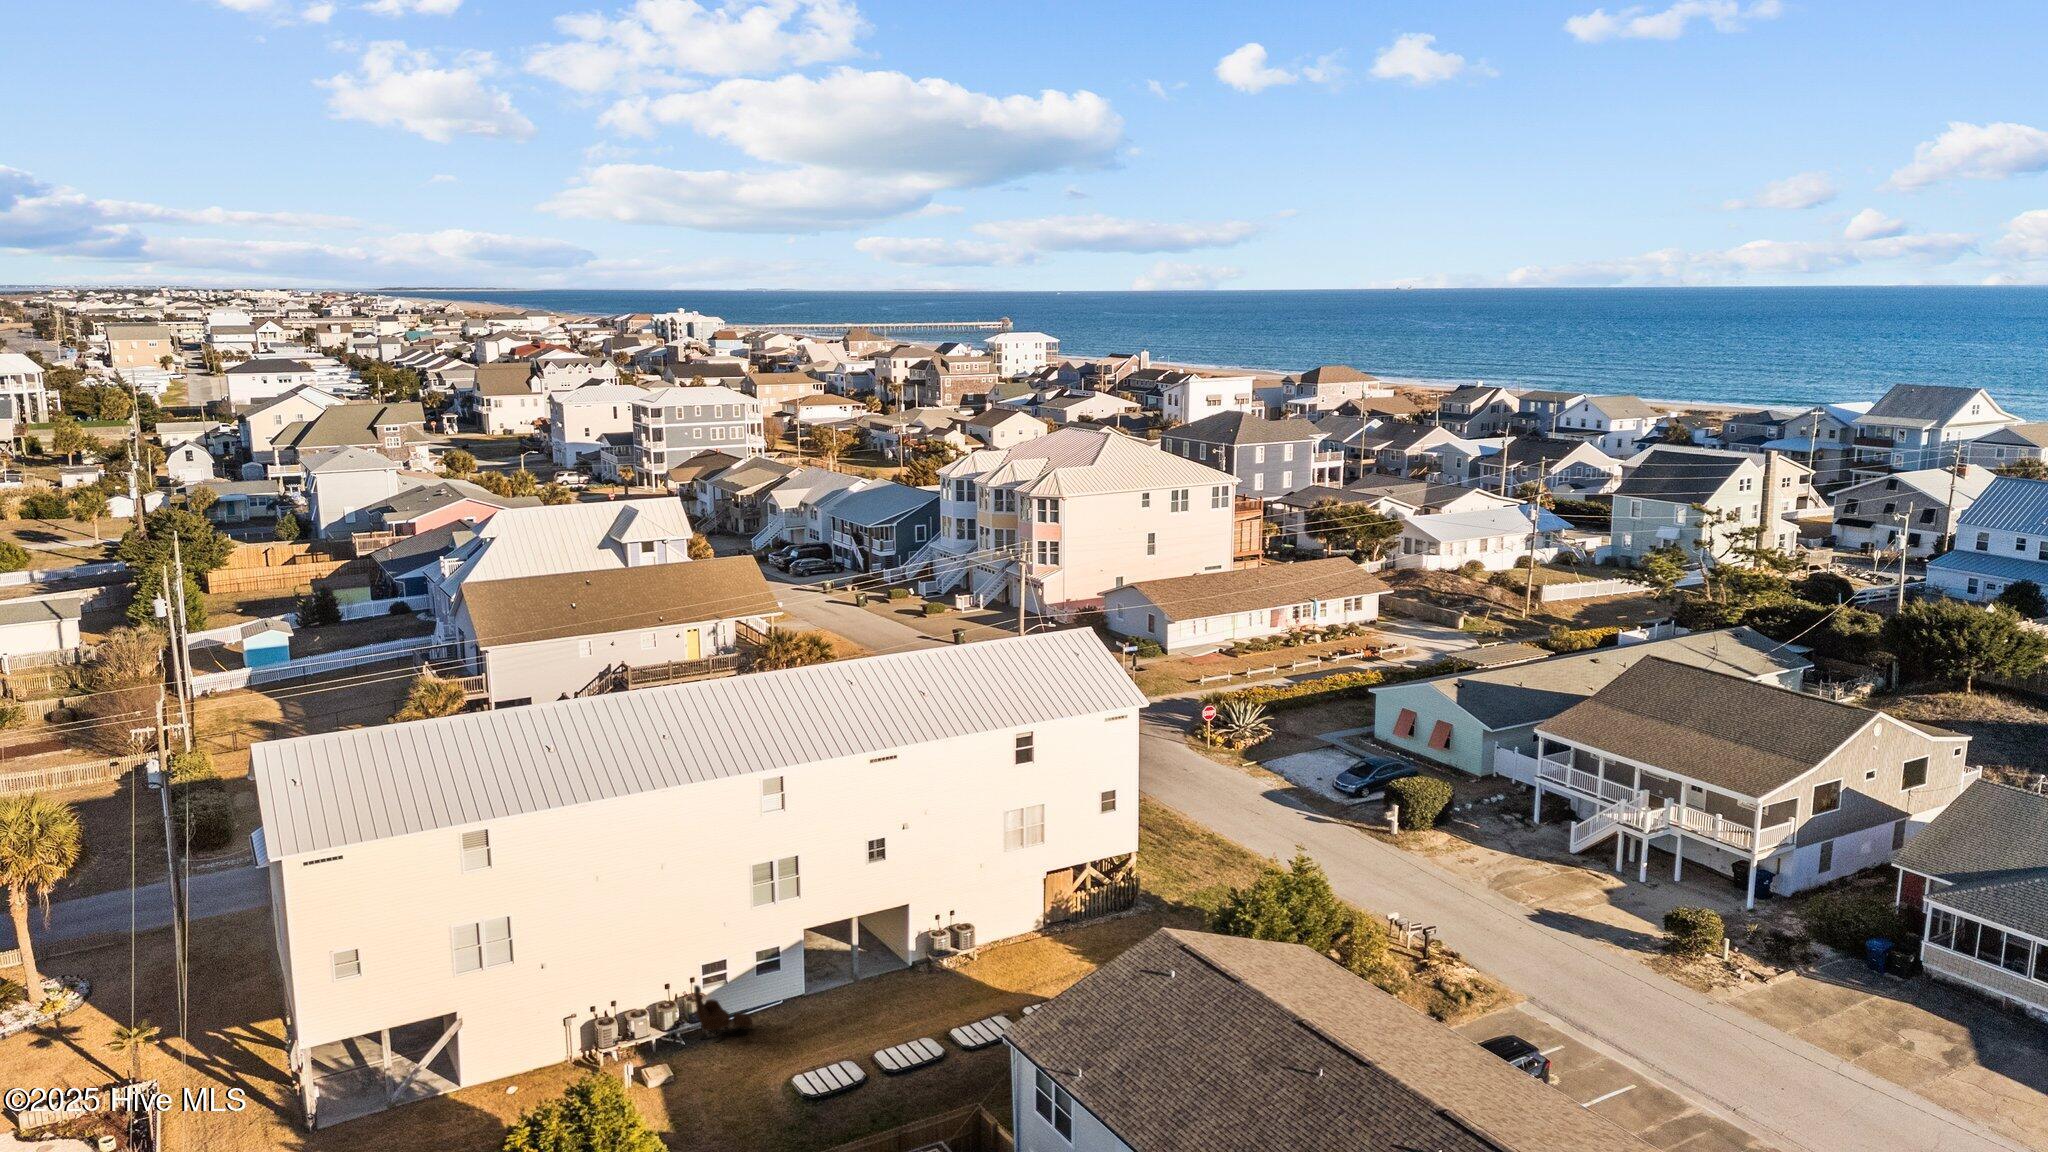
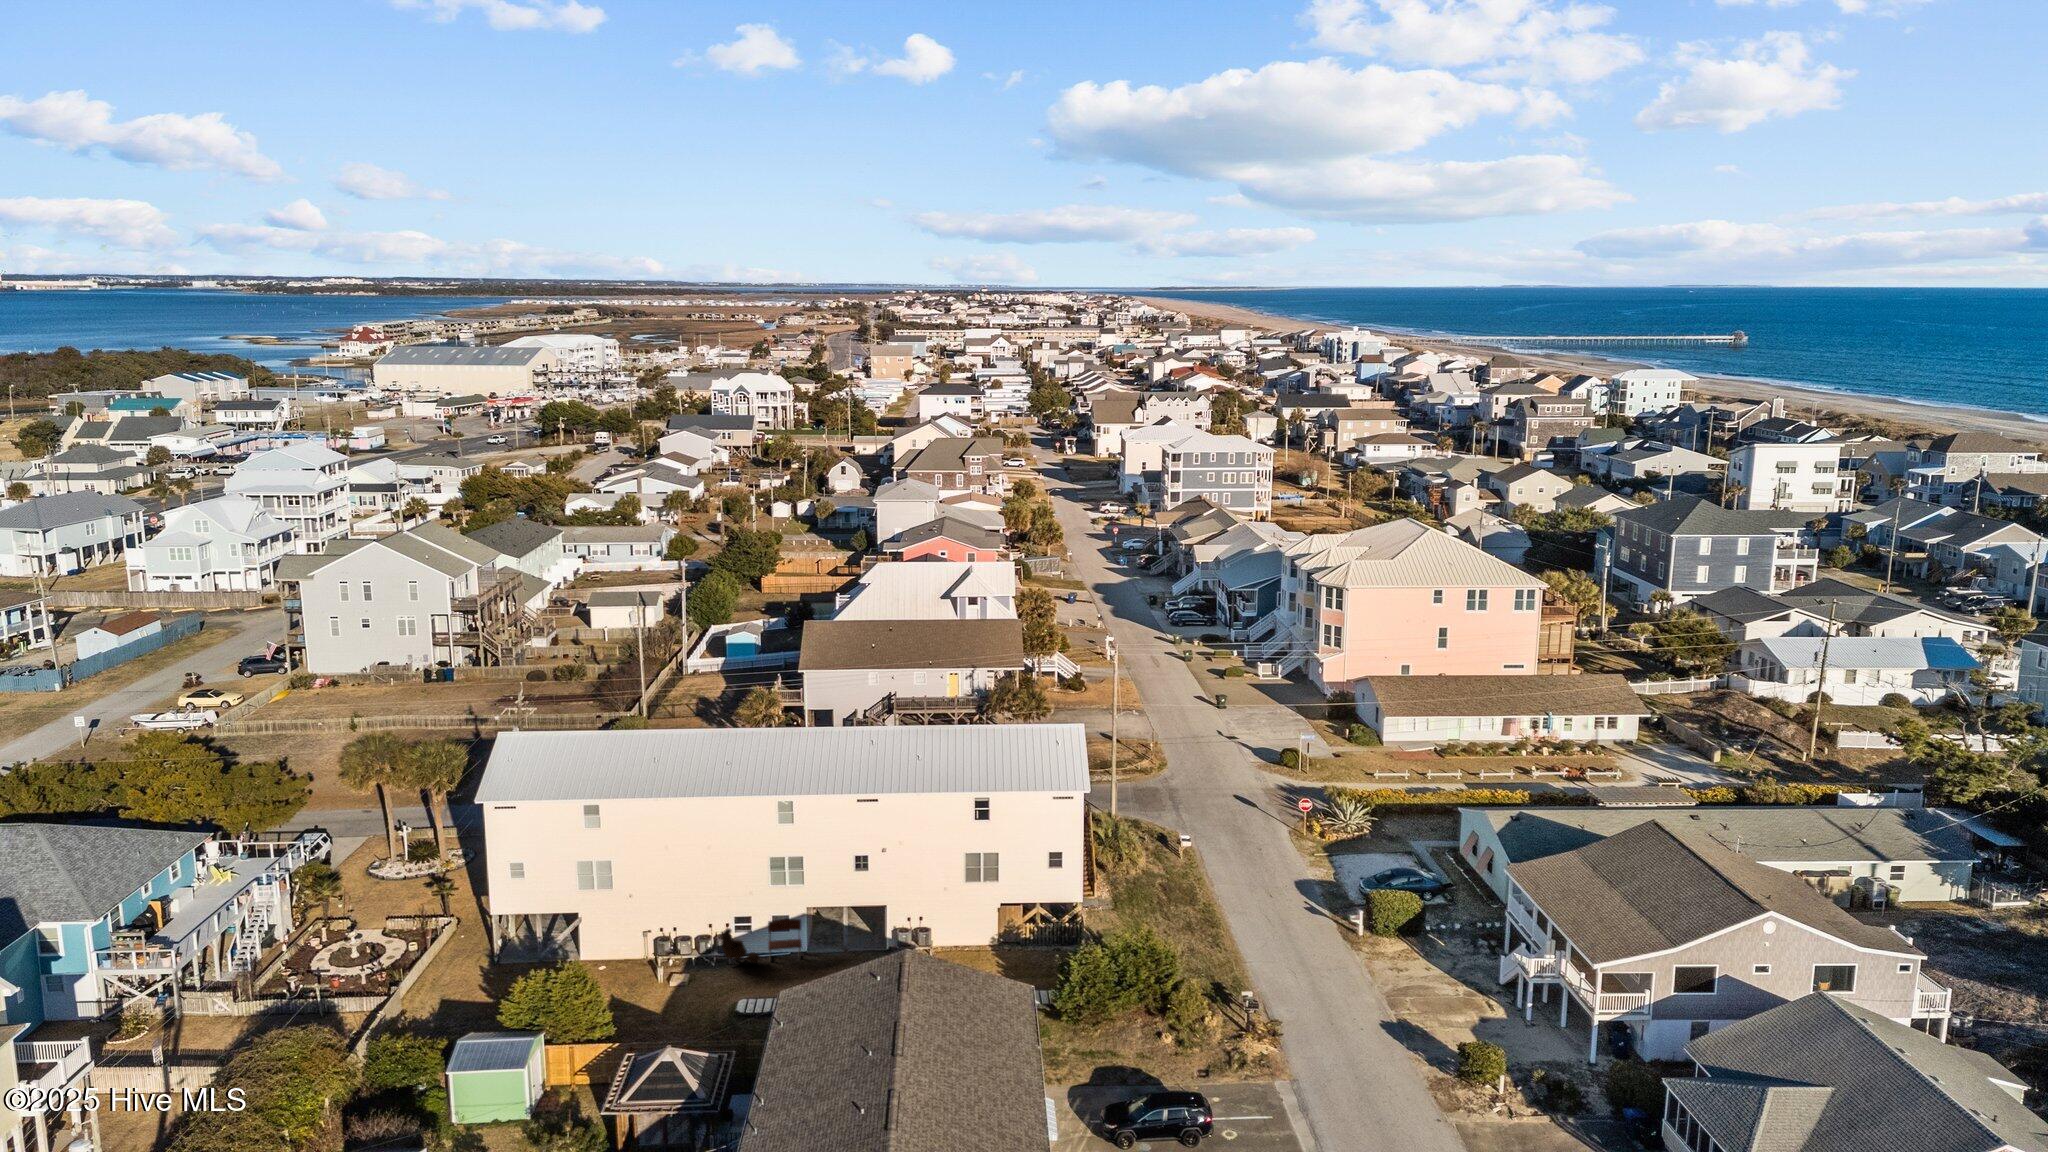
bench: none [751,949,809,1021] -> present [768,919,802,957]

